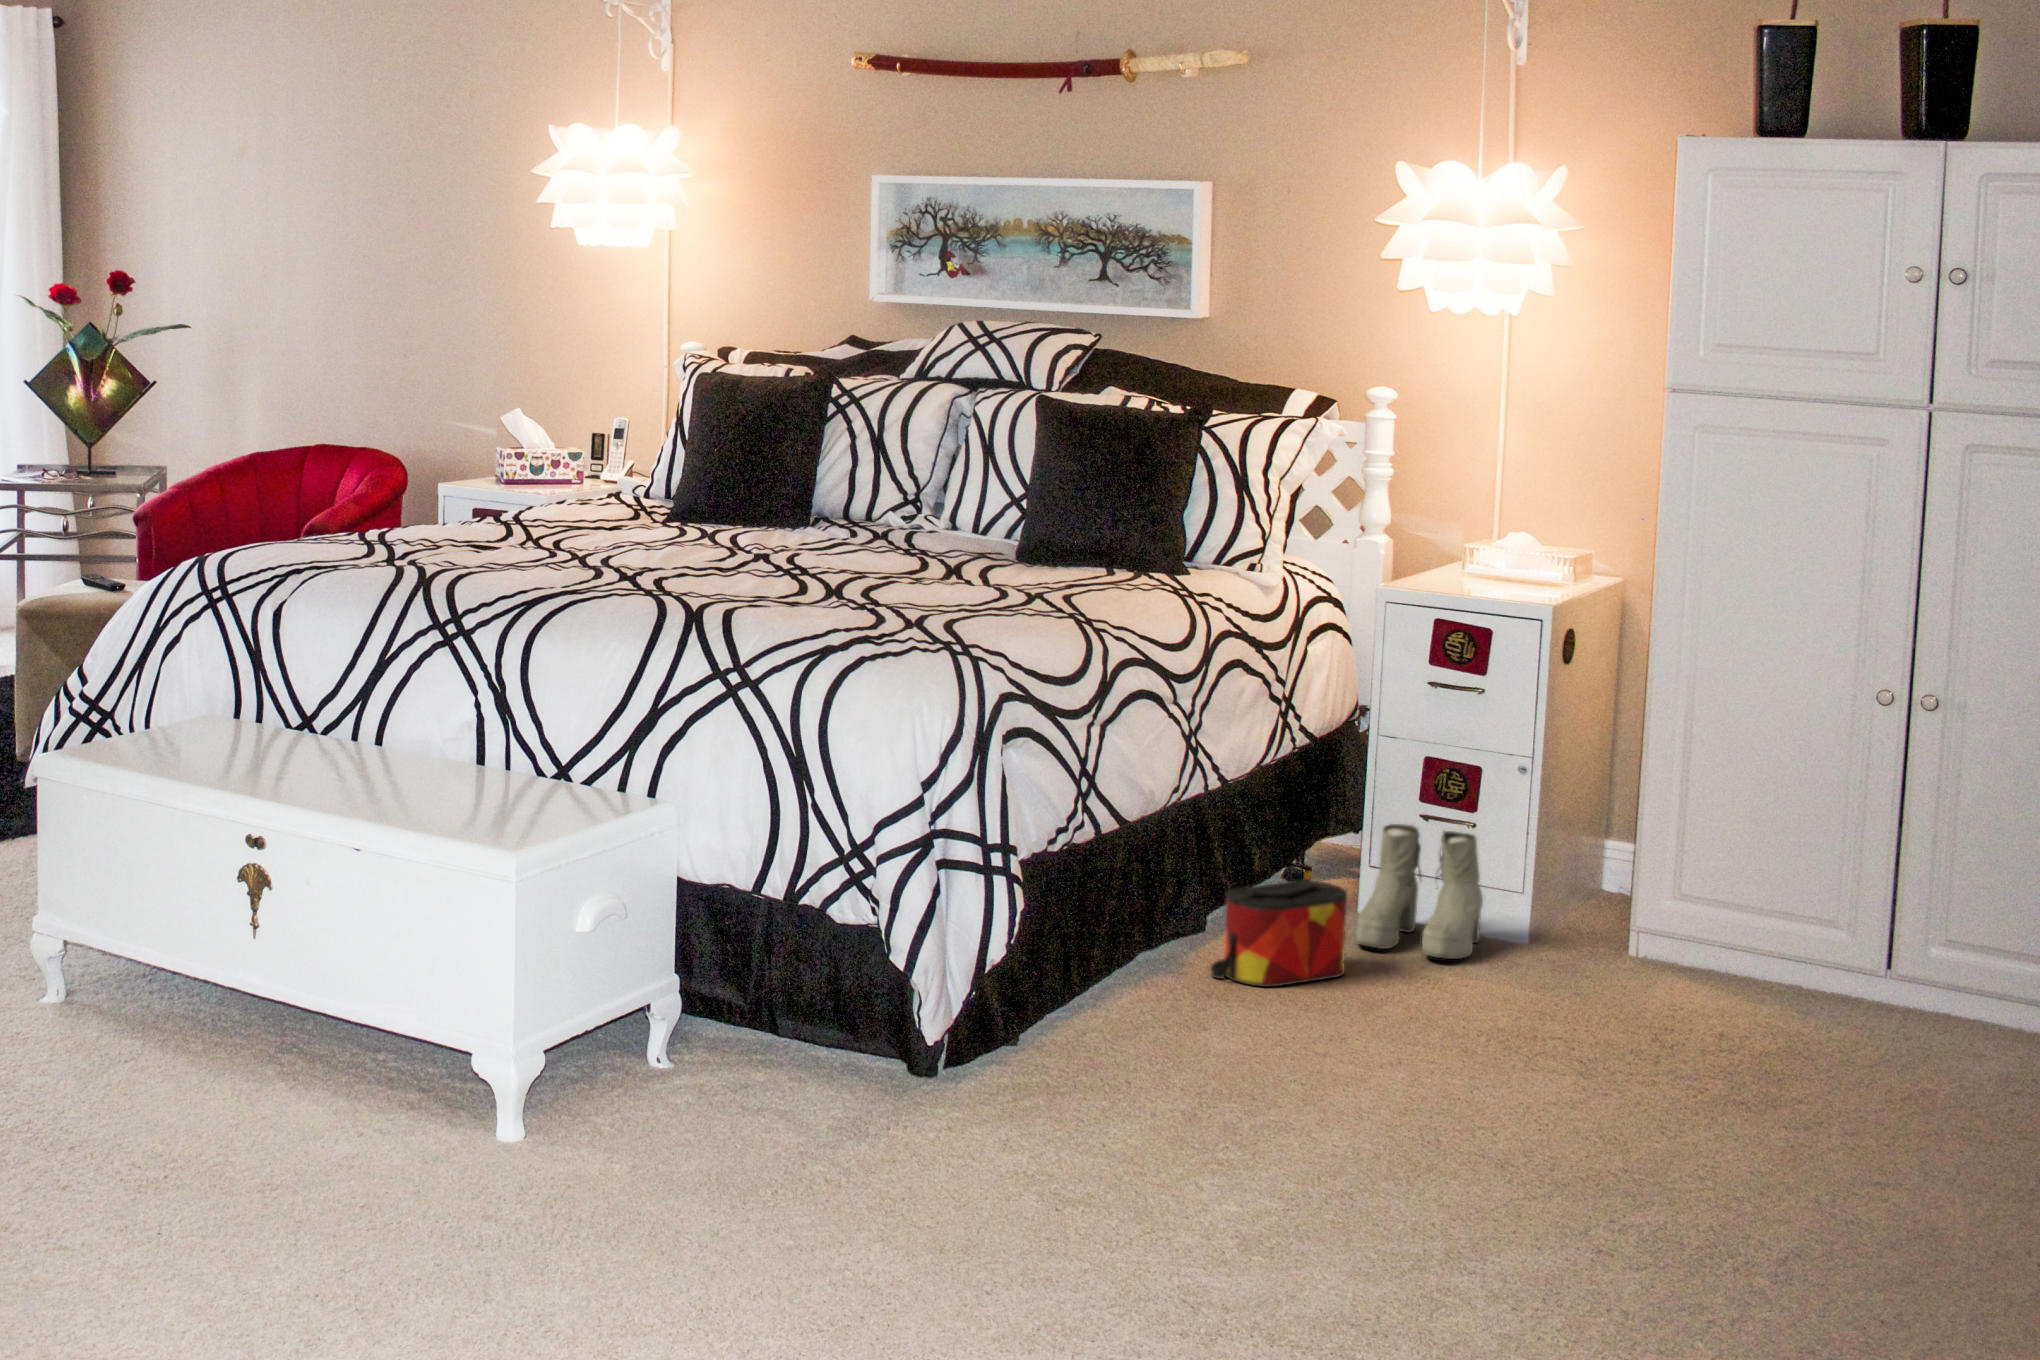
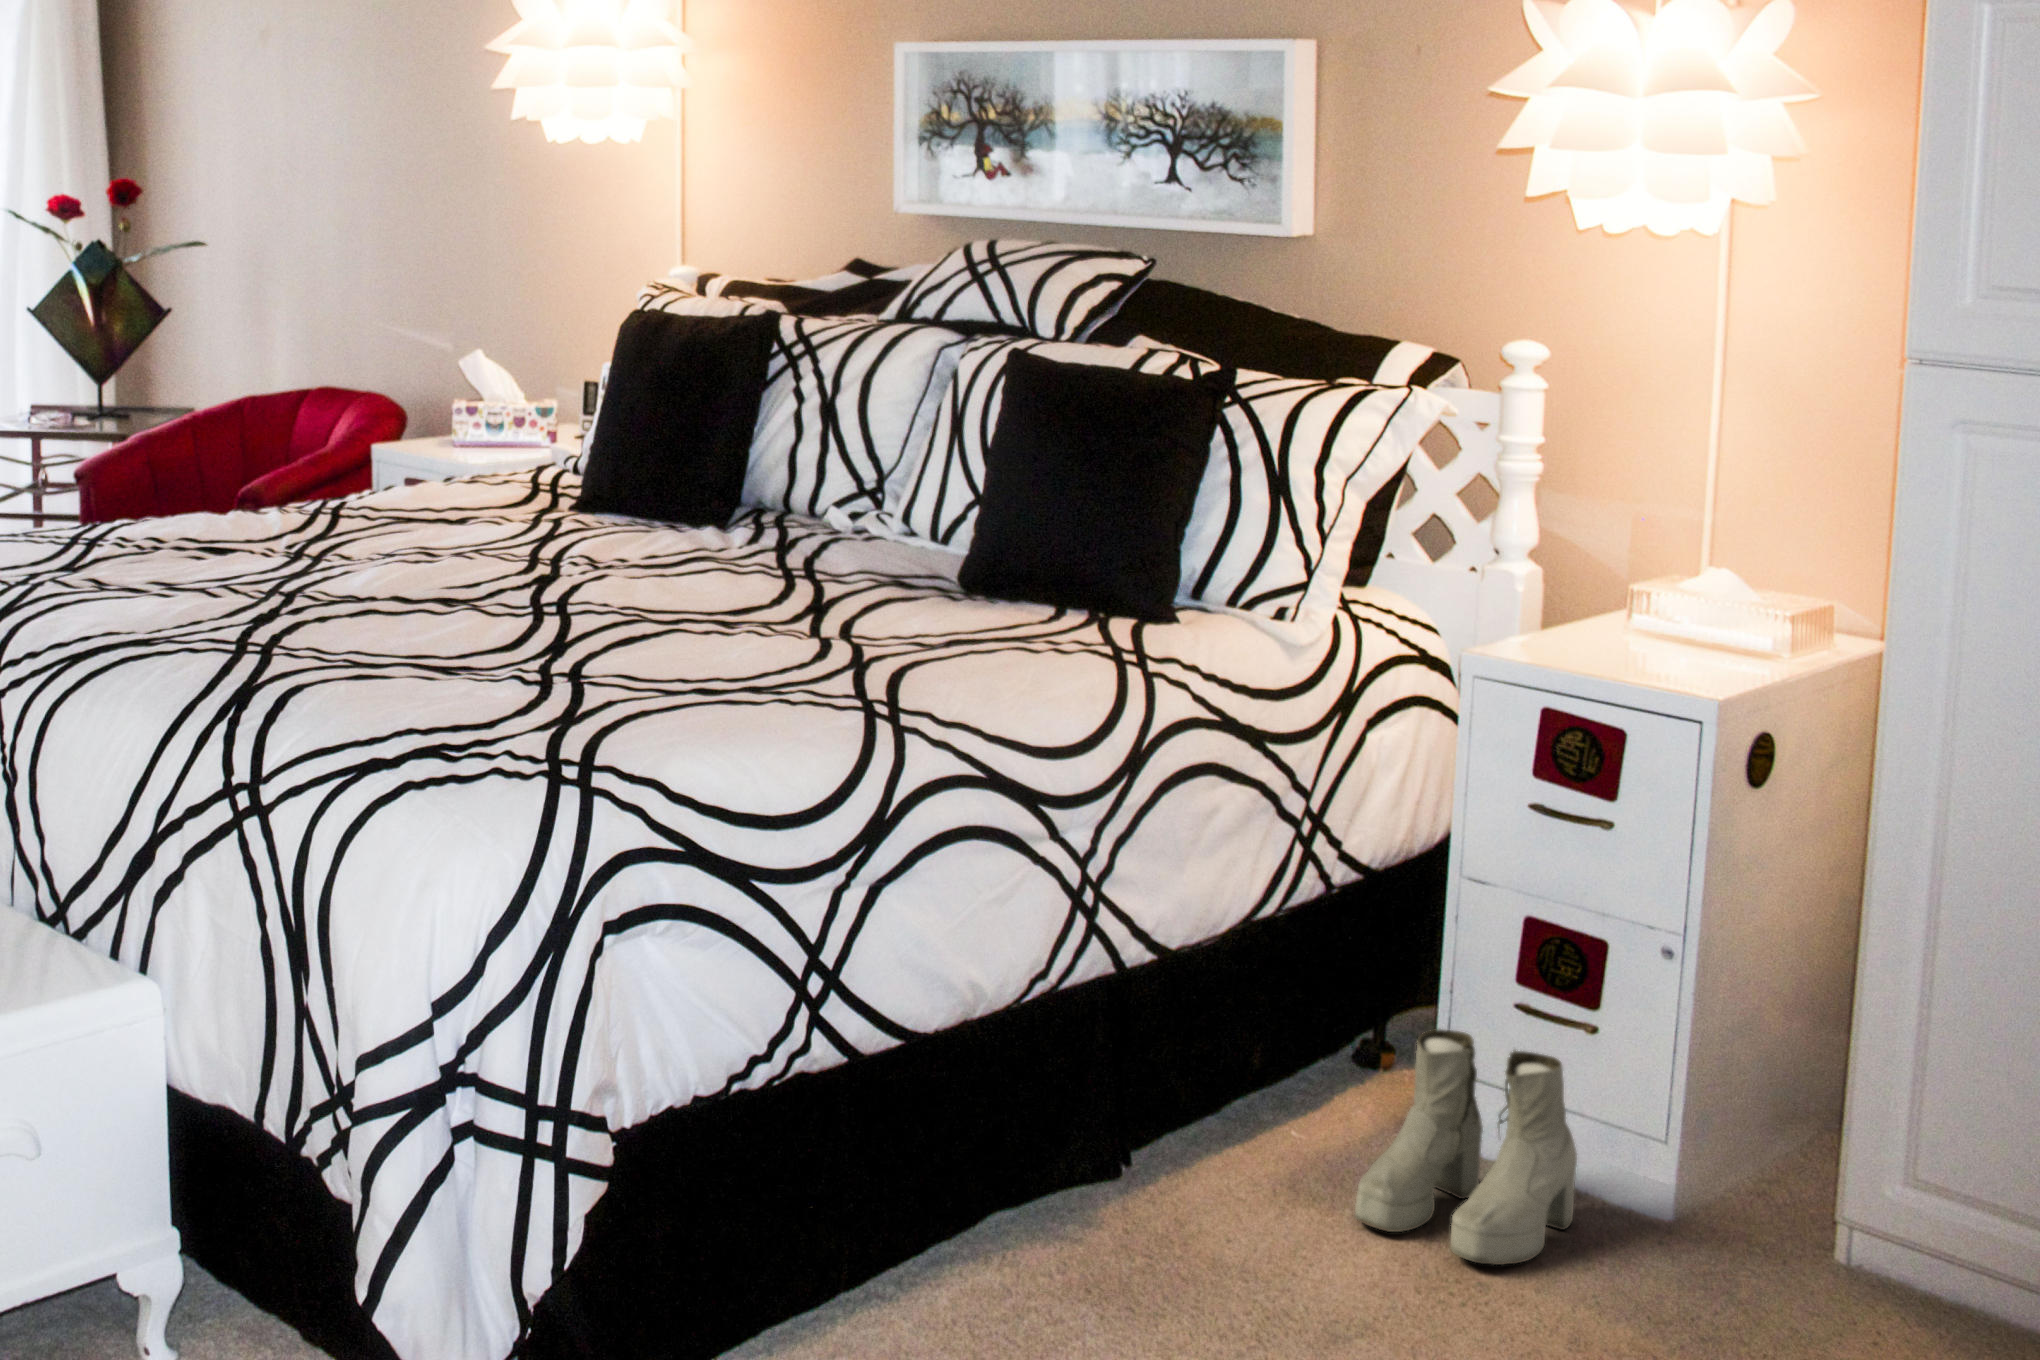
bag: present [1211,880,1347,987] -> none [1074,1122,1308,1298]

